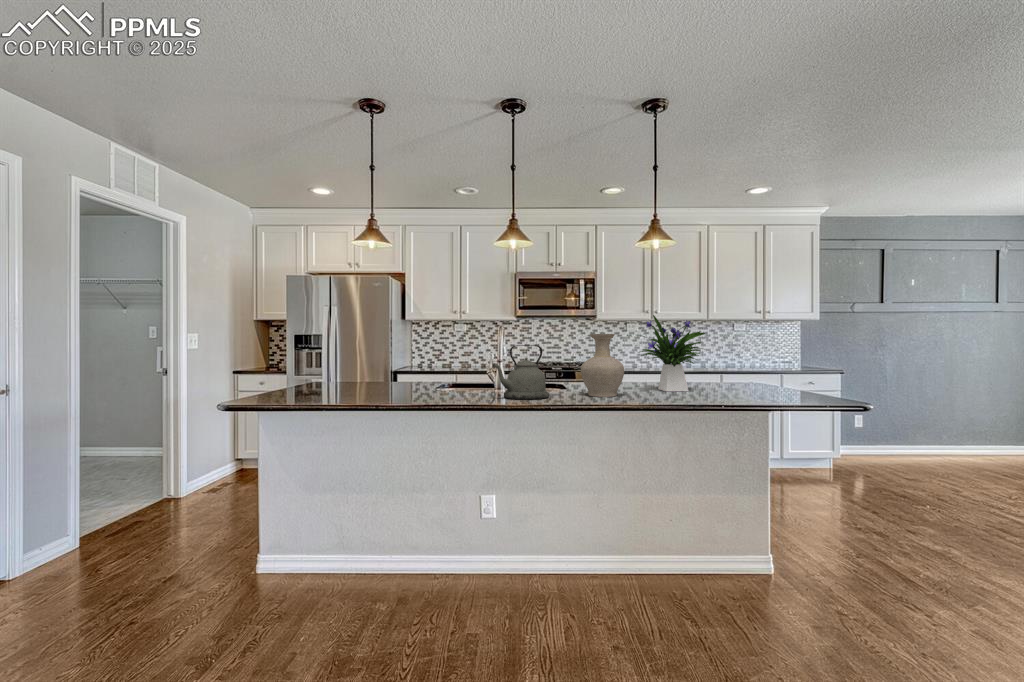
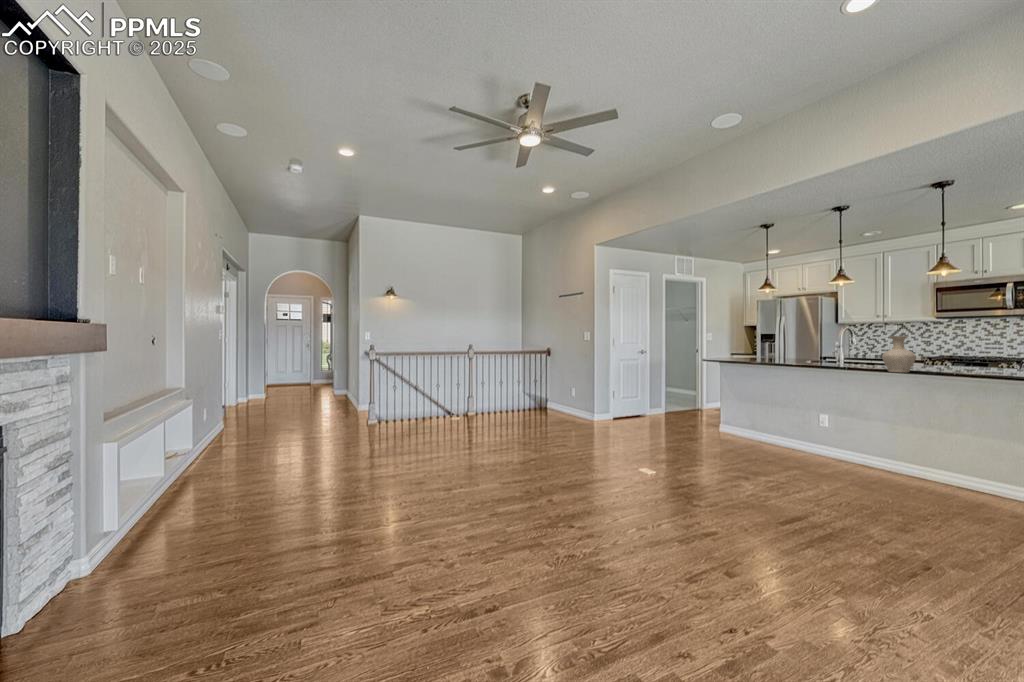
flower arrangement: present [641,315,705,391] -> none [945,323,1014,375]
kettle: present [493,345,549,400] -> none [820,342,860,370]

